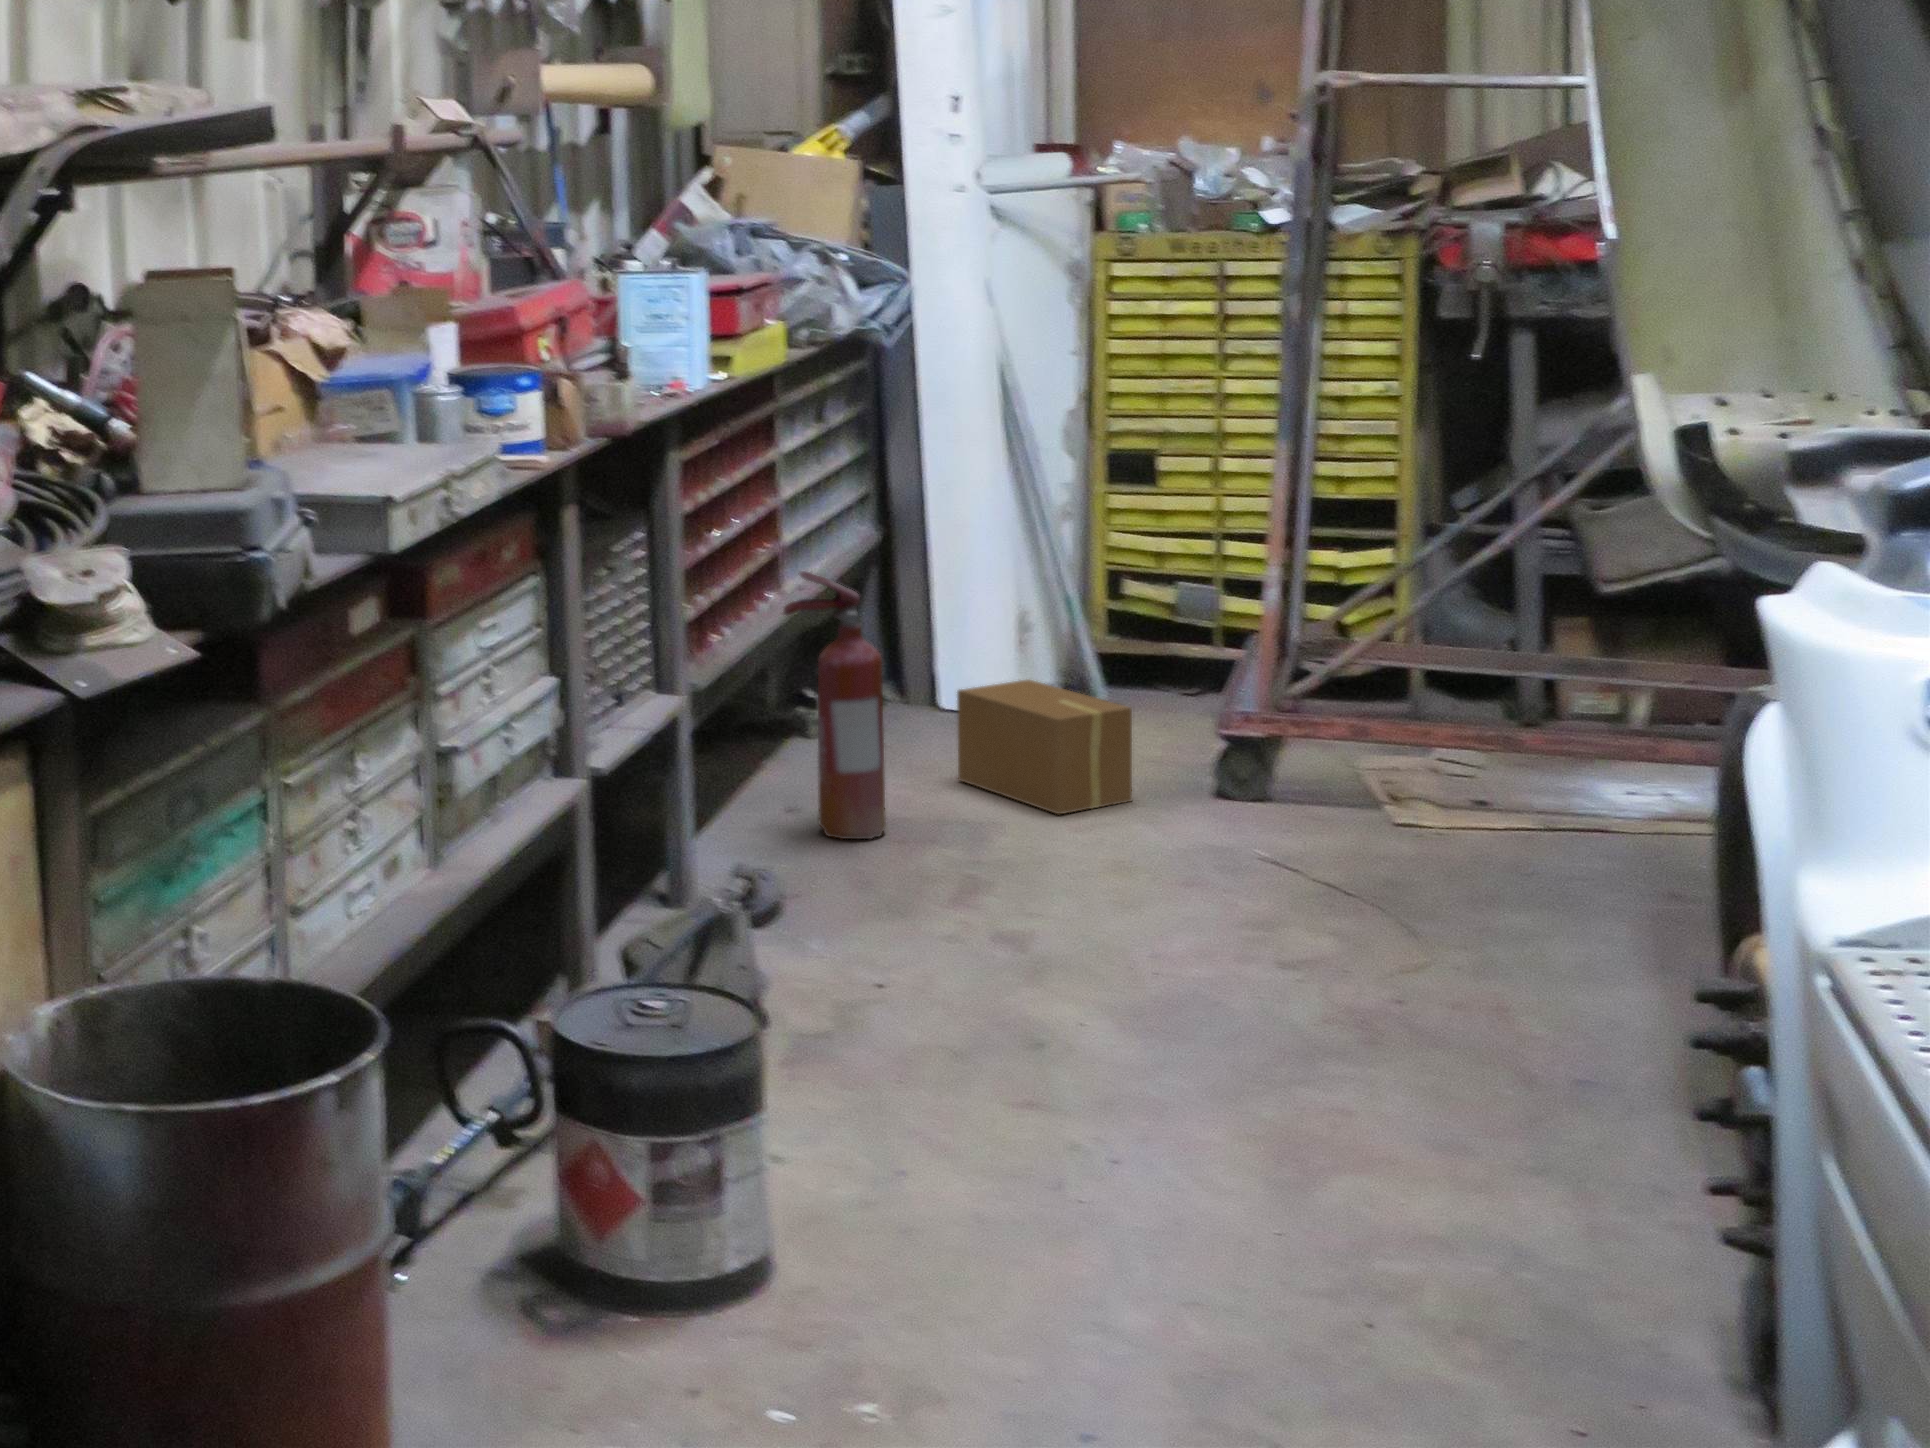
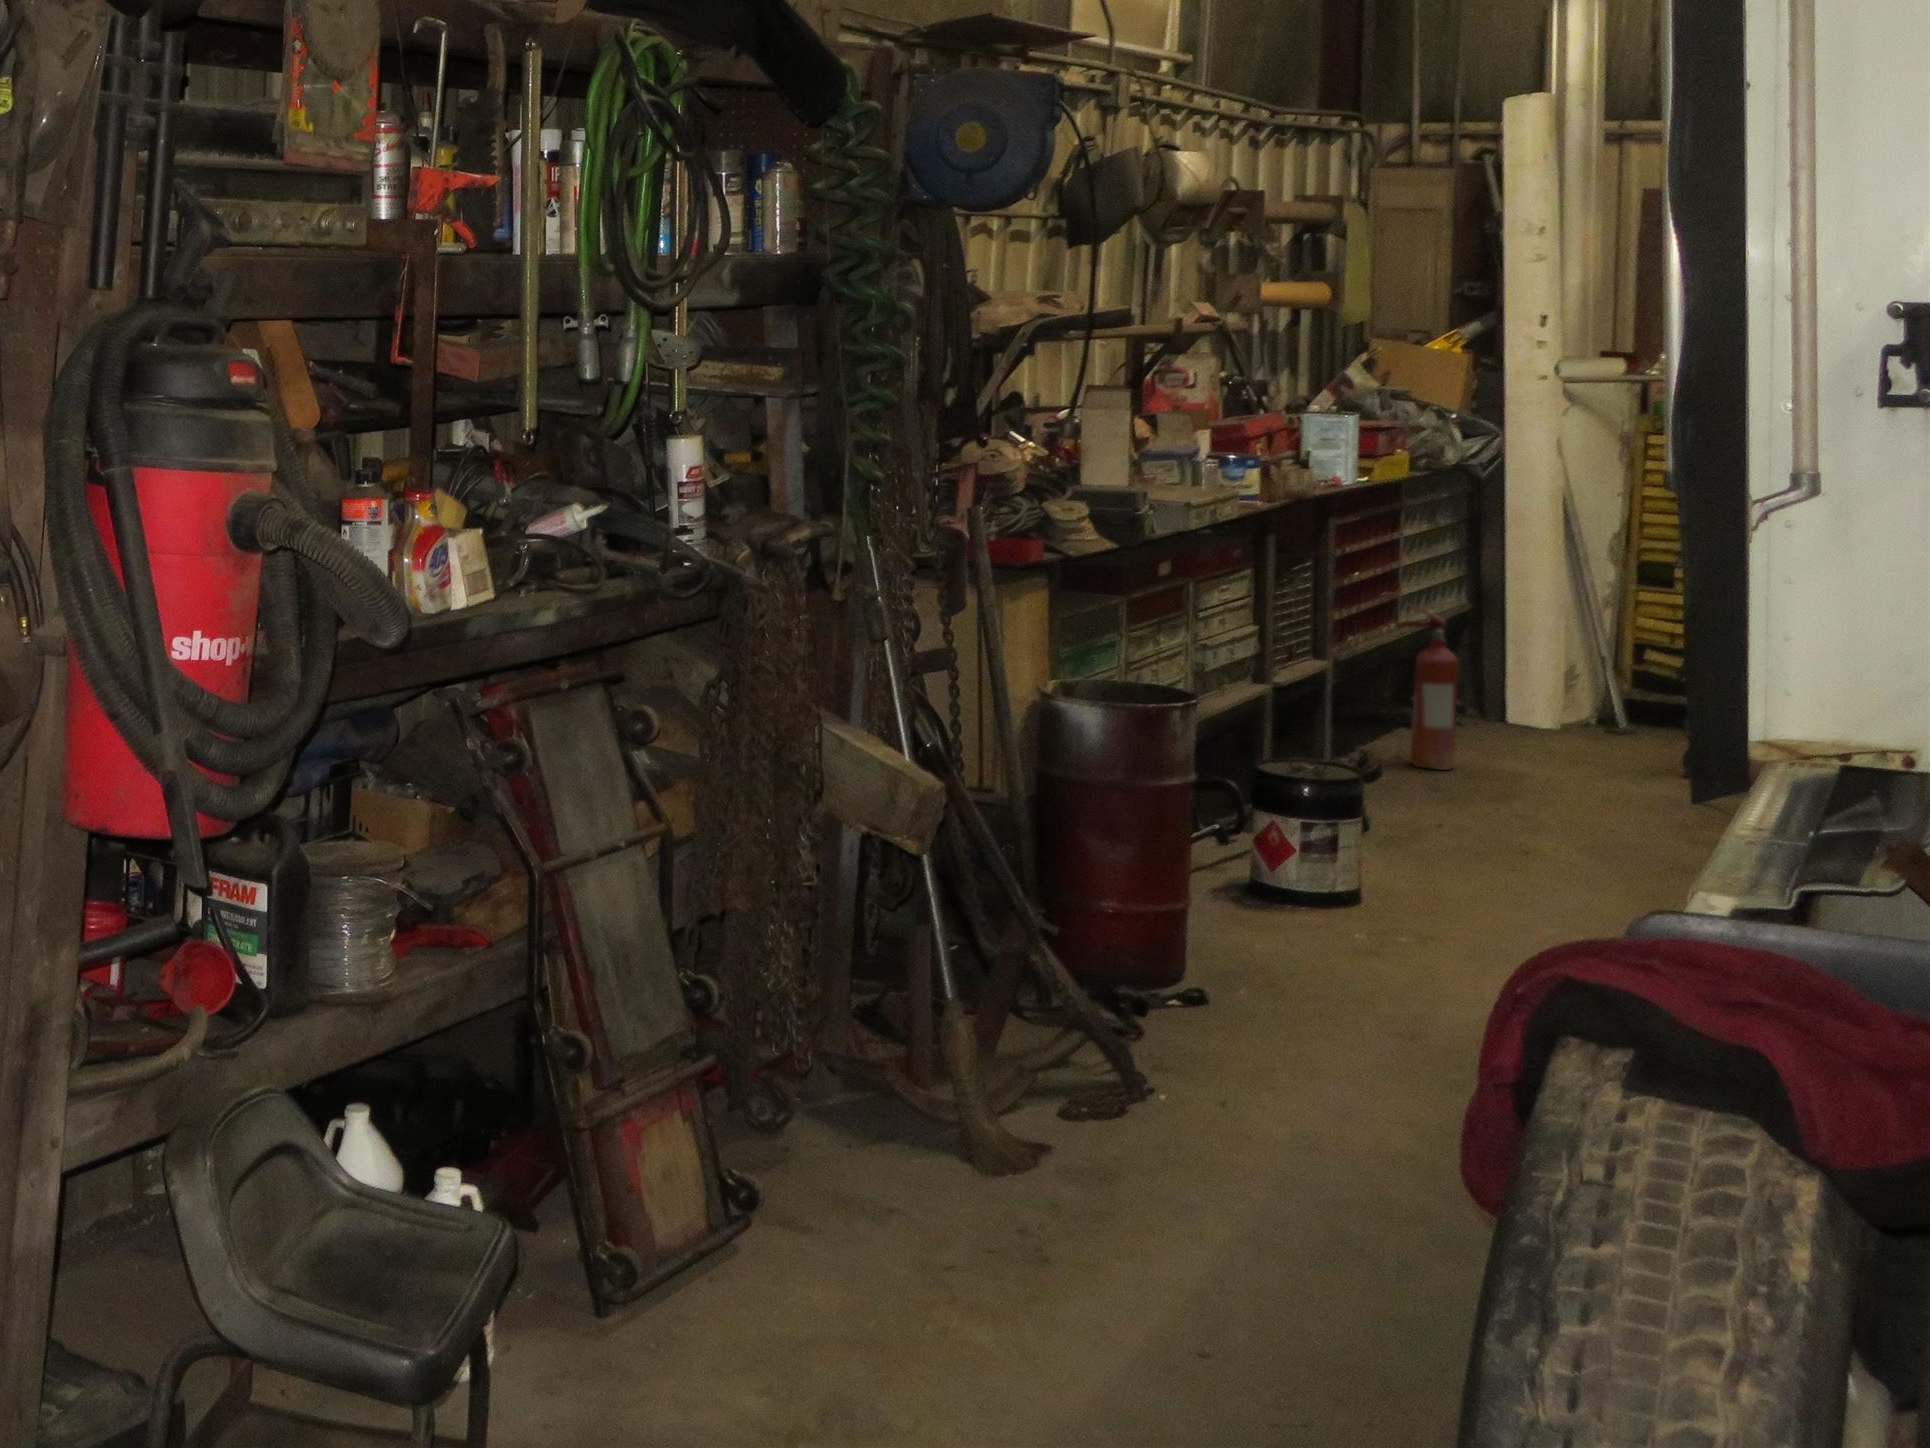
cardboard box: present [957,680,1132,814] -> none [1508,695,1628,774]

